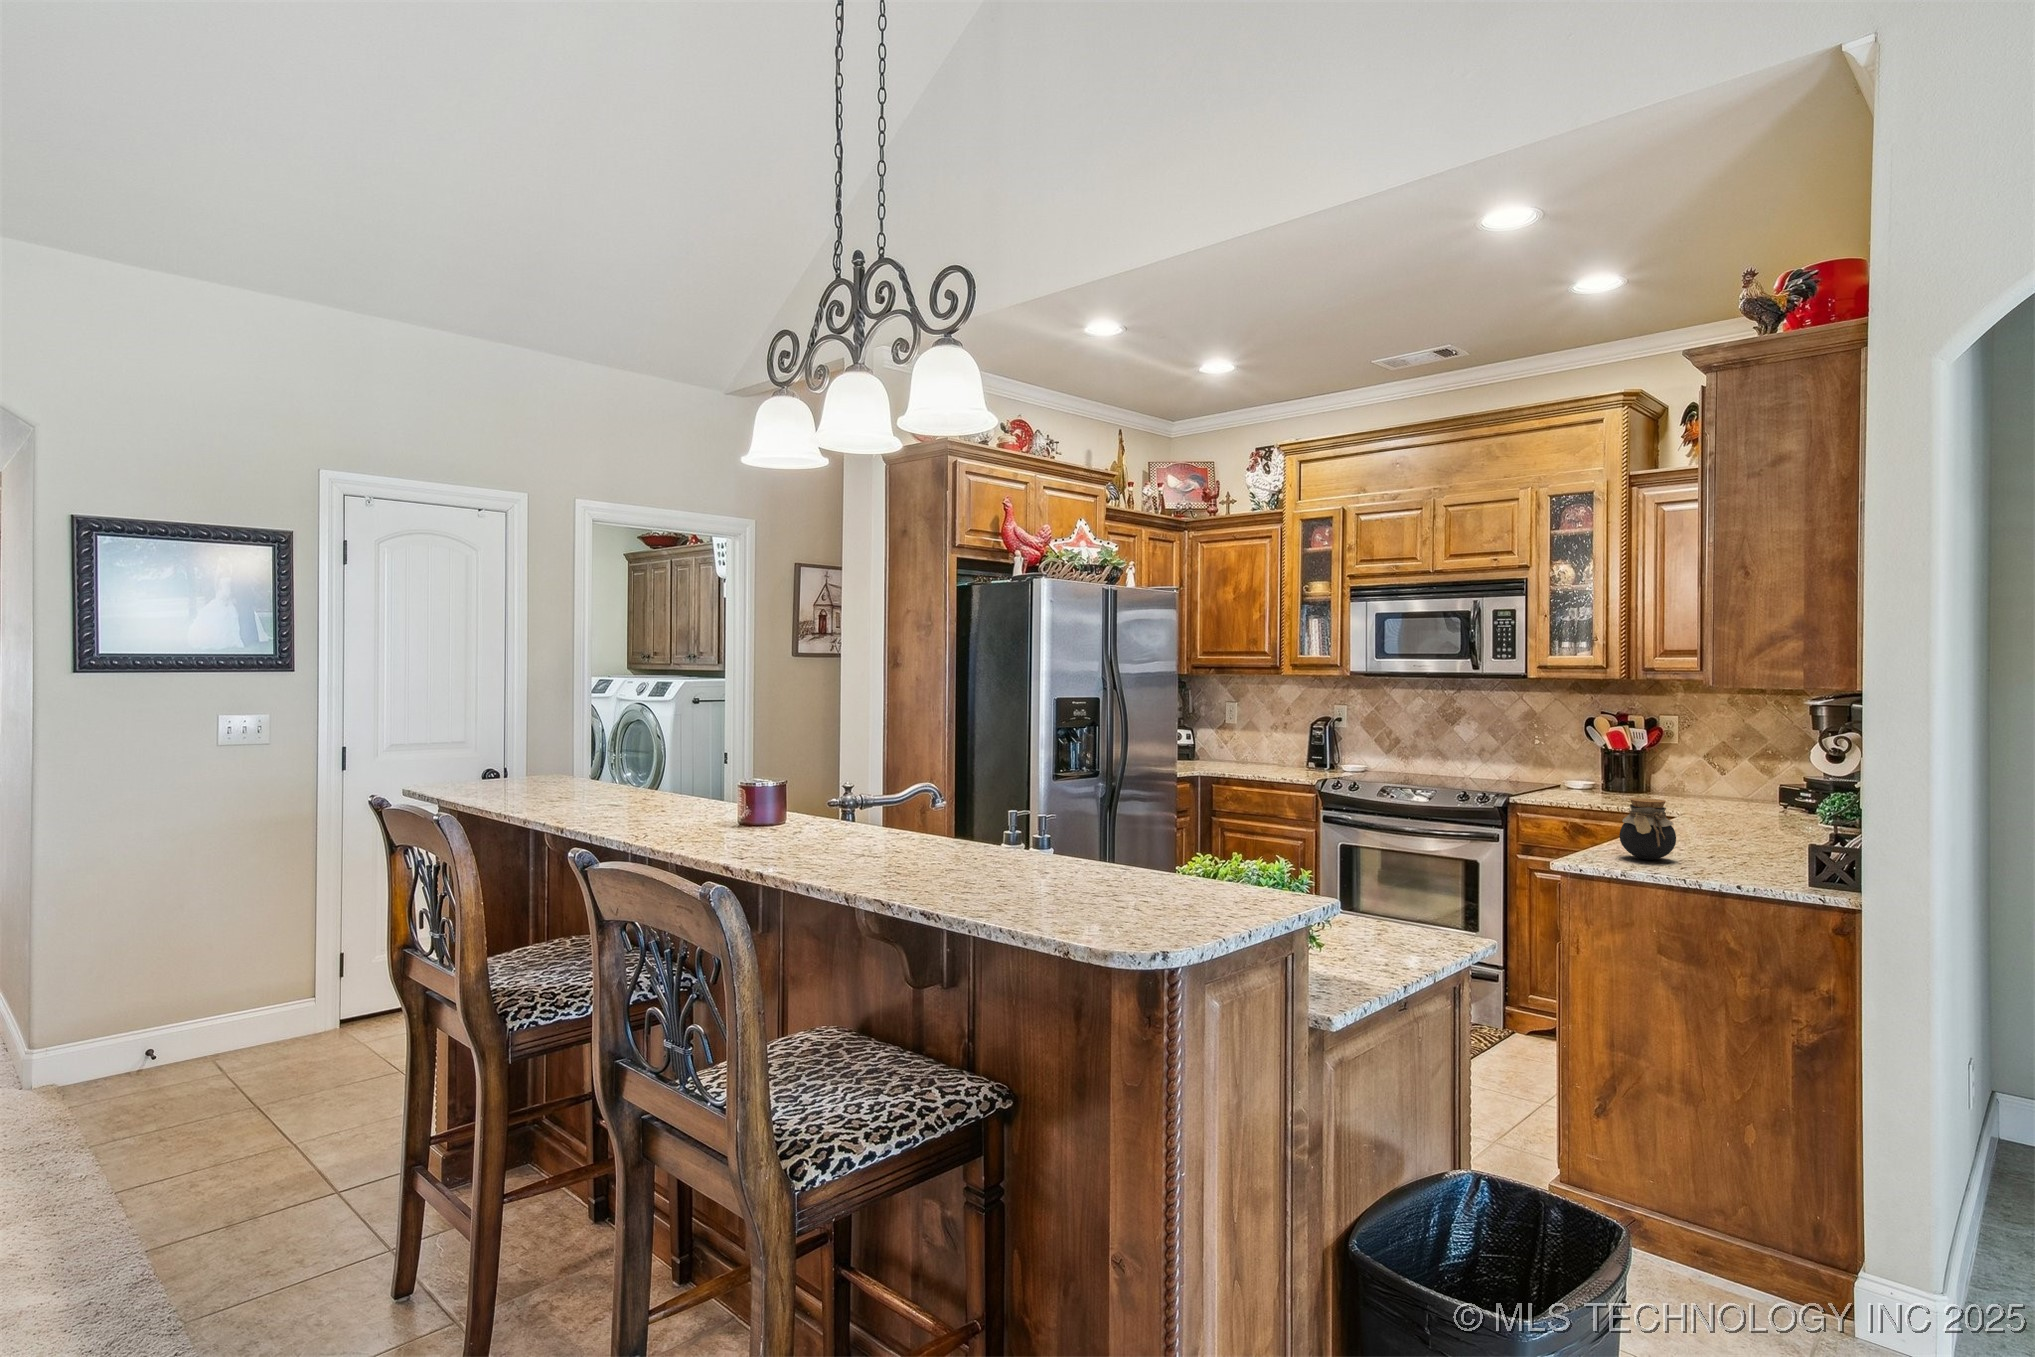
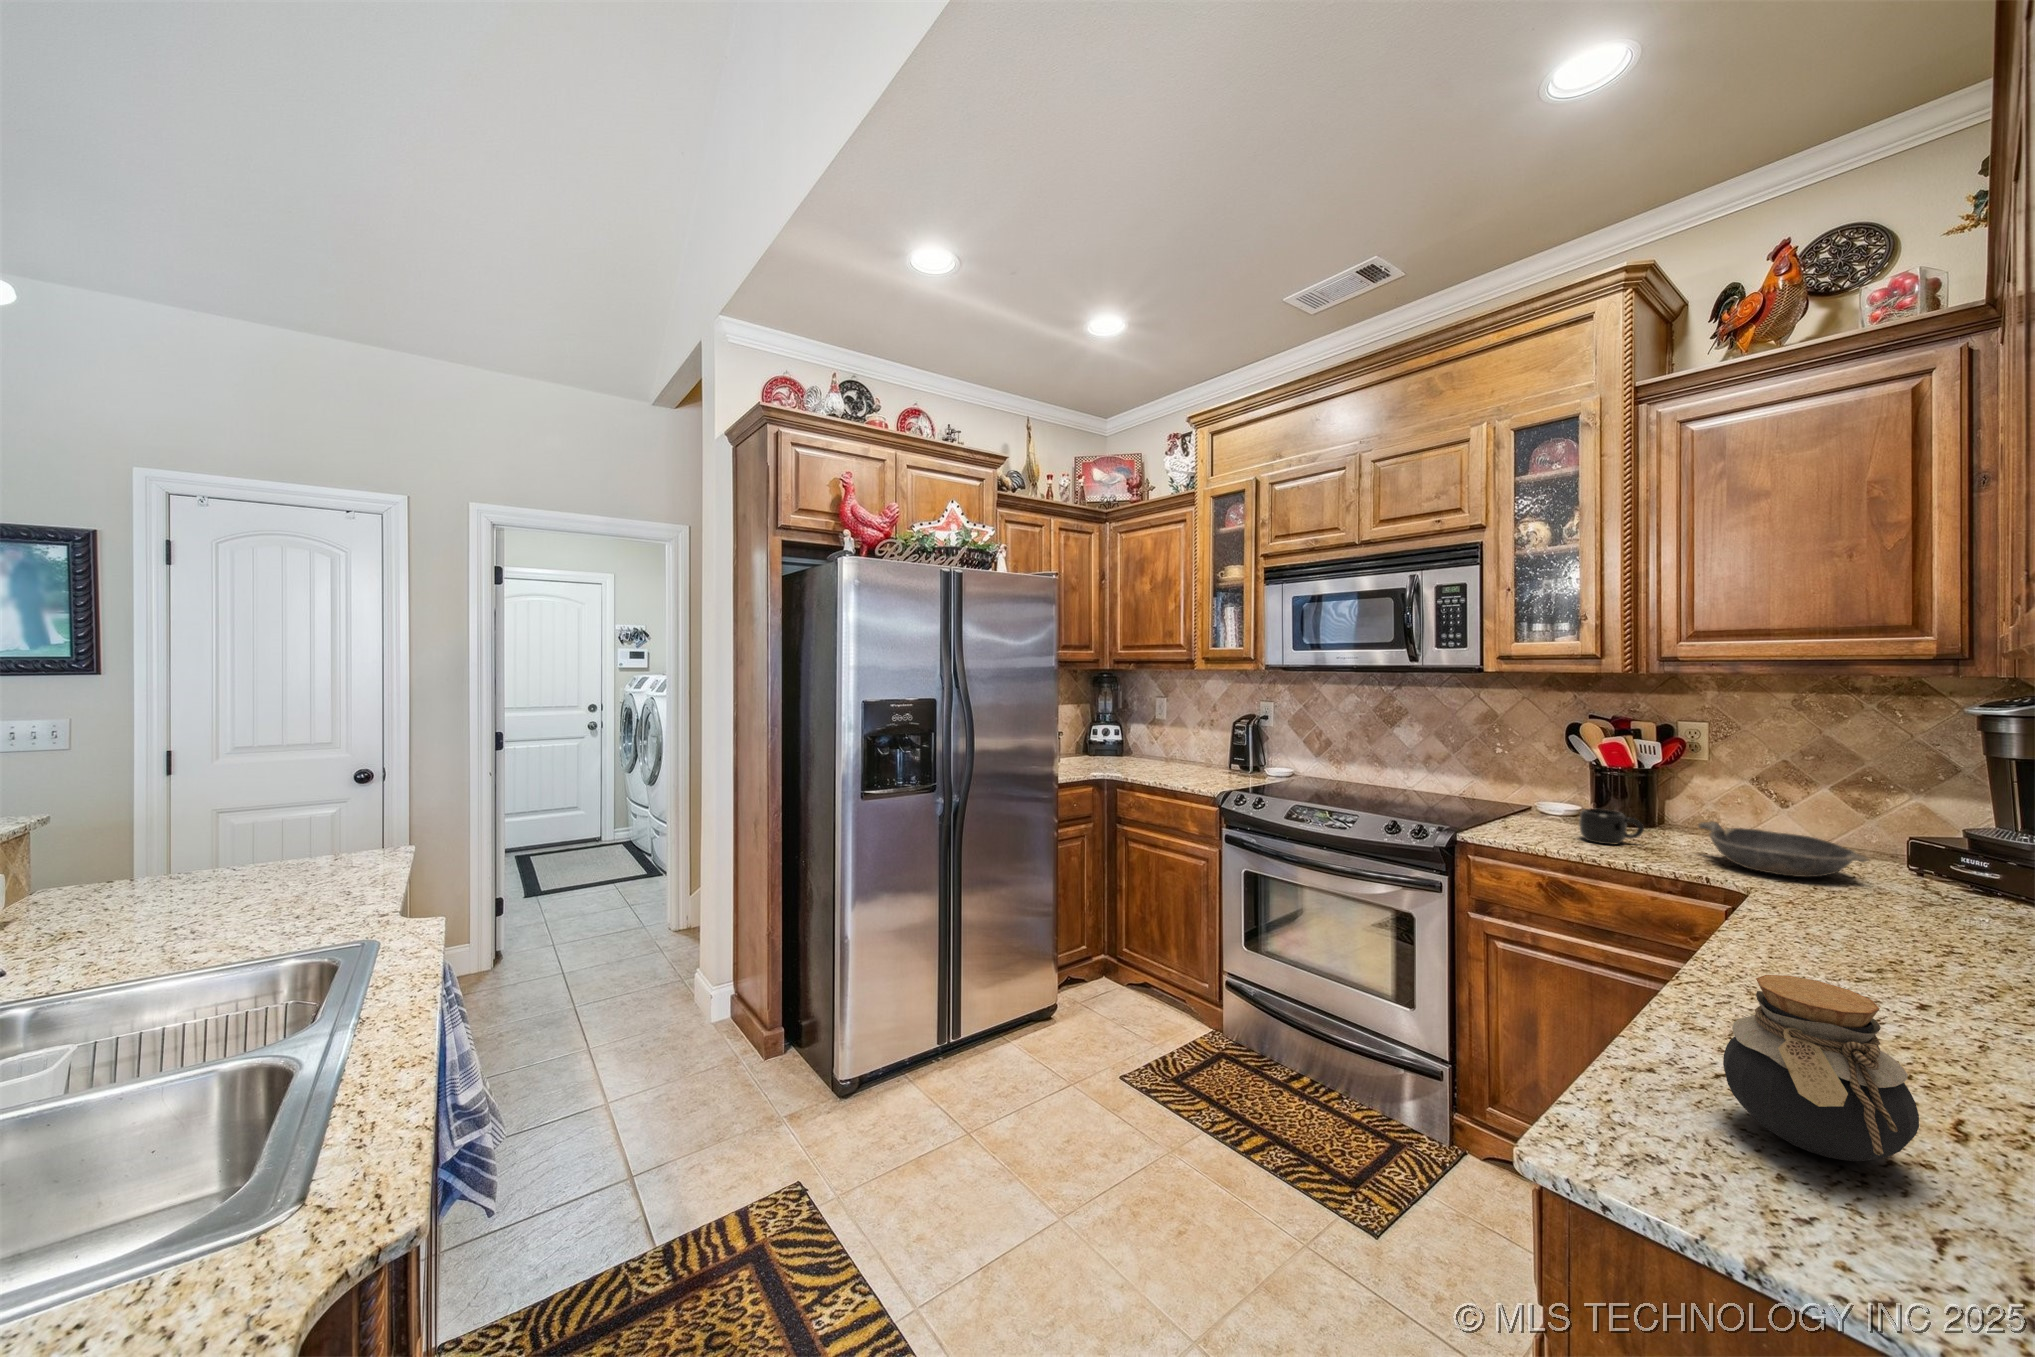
mug: none [1591,777,1631,800] -> present [1579,809,1644,844]
bowl: none [1662,780,1748,809] -> present [1699,821,1869,877]

